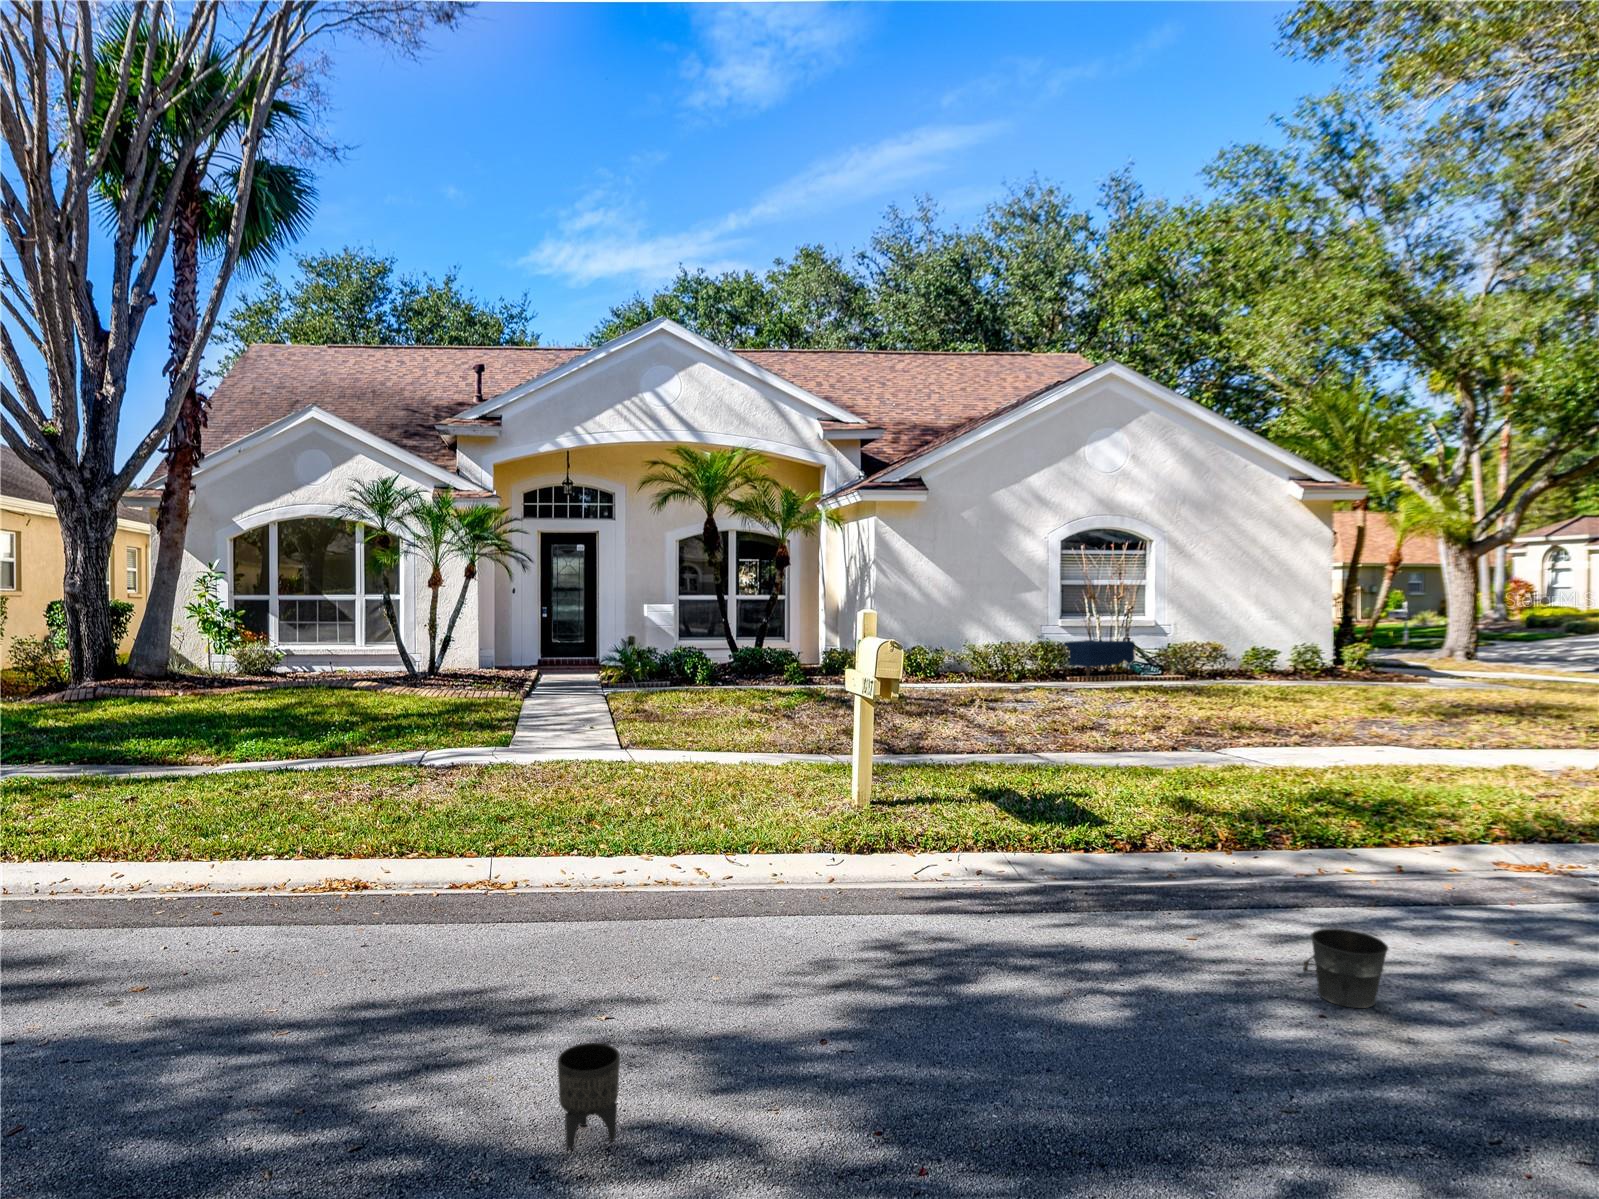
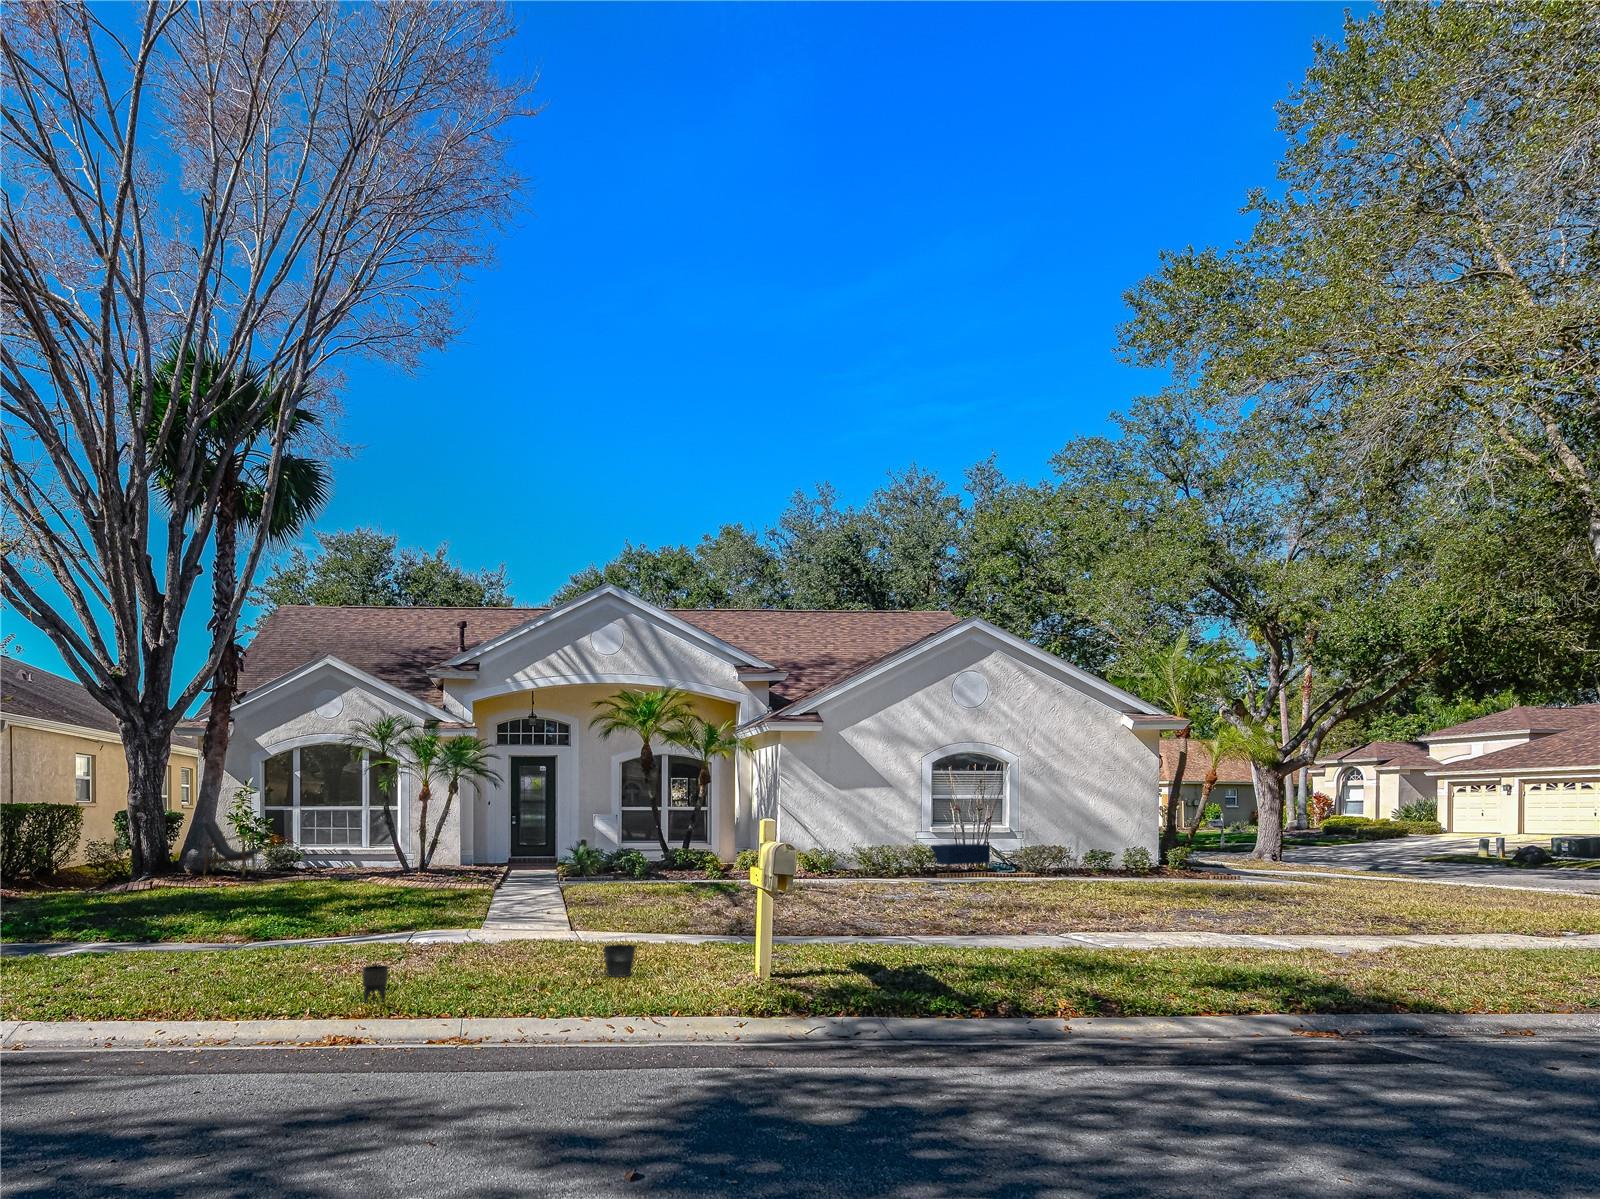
lounge chair: none [137,614,224,684] -> present [203,821,262,874]
bucket: present [1303,929,1388,1008] -> present [601,944,636,977]
planter: present [557,1043,620,1149] -> present [363,965,388,1003]

